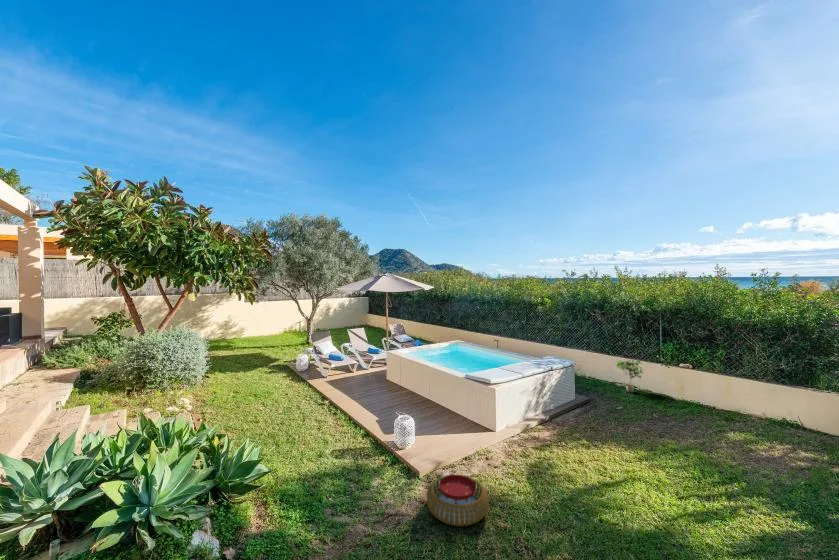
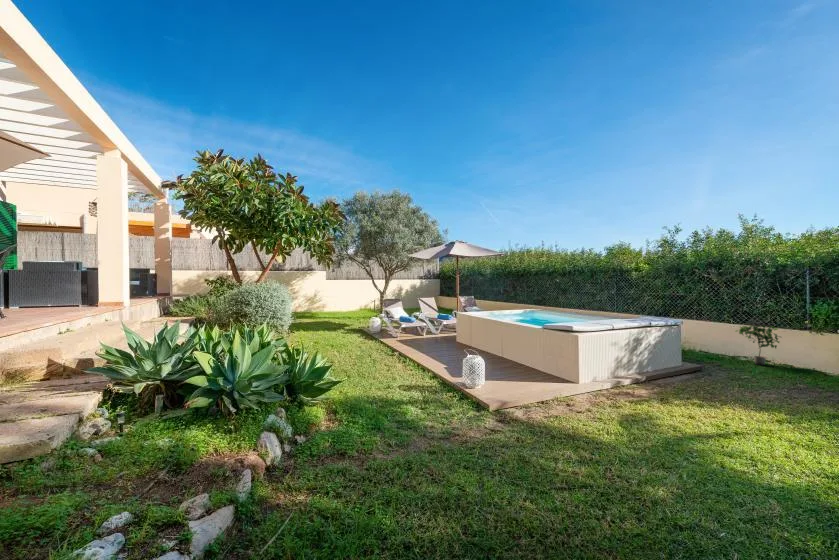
pouf: present [427,474,489,526] -> none [498,405,575,454]

